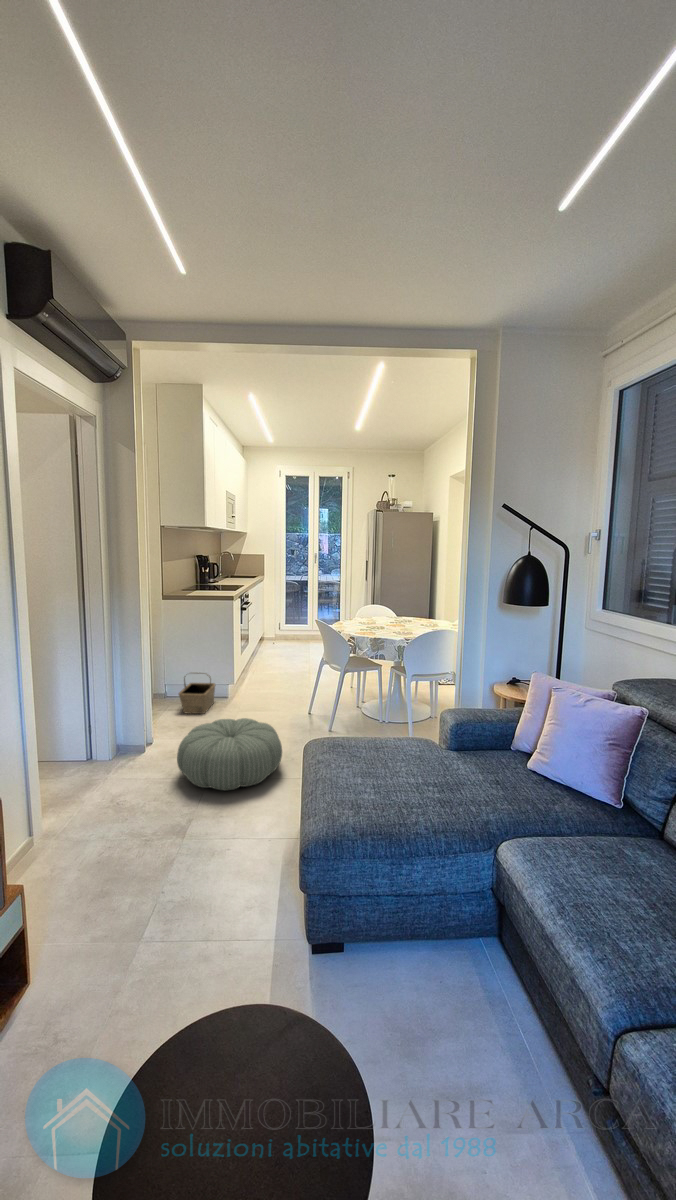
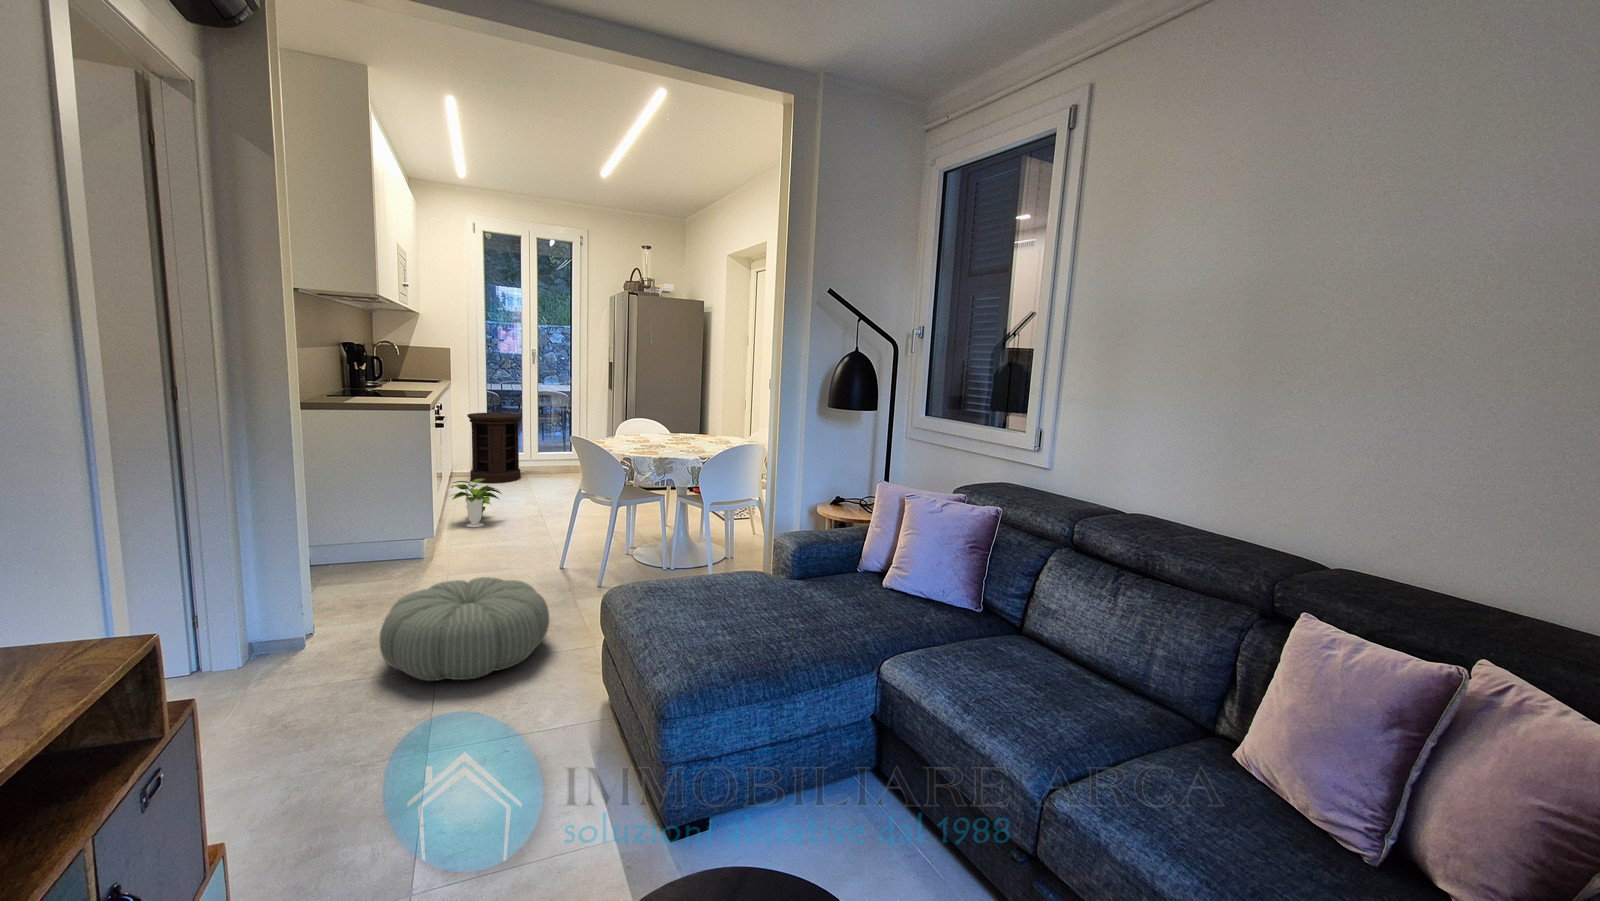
side table: none [273,597,307,645] -> present [467,413,522,483]
potted plant: none [250,644,284,677] -> present [451,479,501,527]
basket: present [179,673,216,714] -> none [341,522,403,587]

